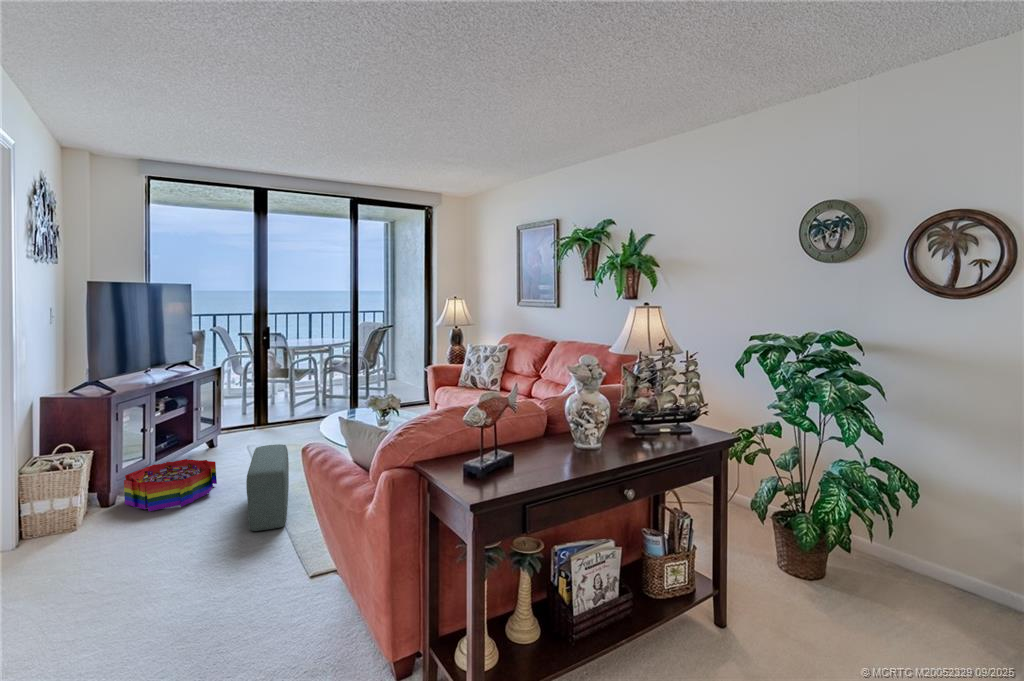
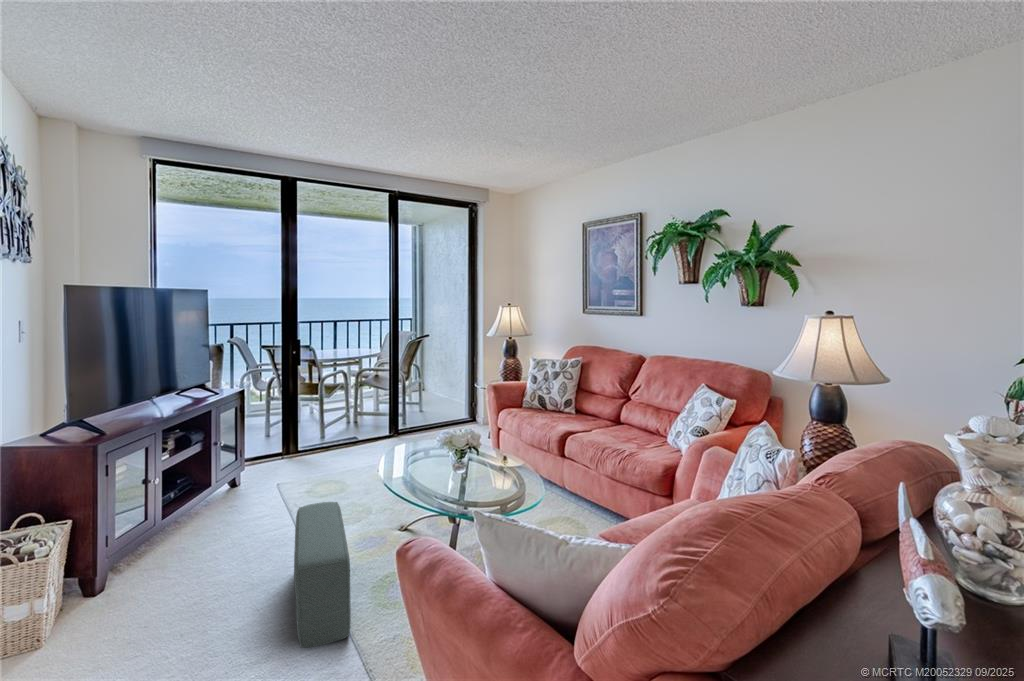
storage bin: present [124,459,217,511] -> none [116,518,244,608]

